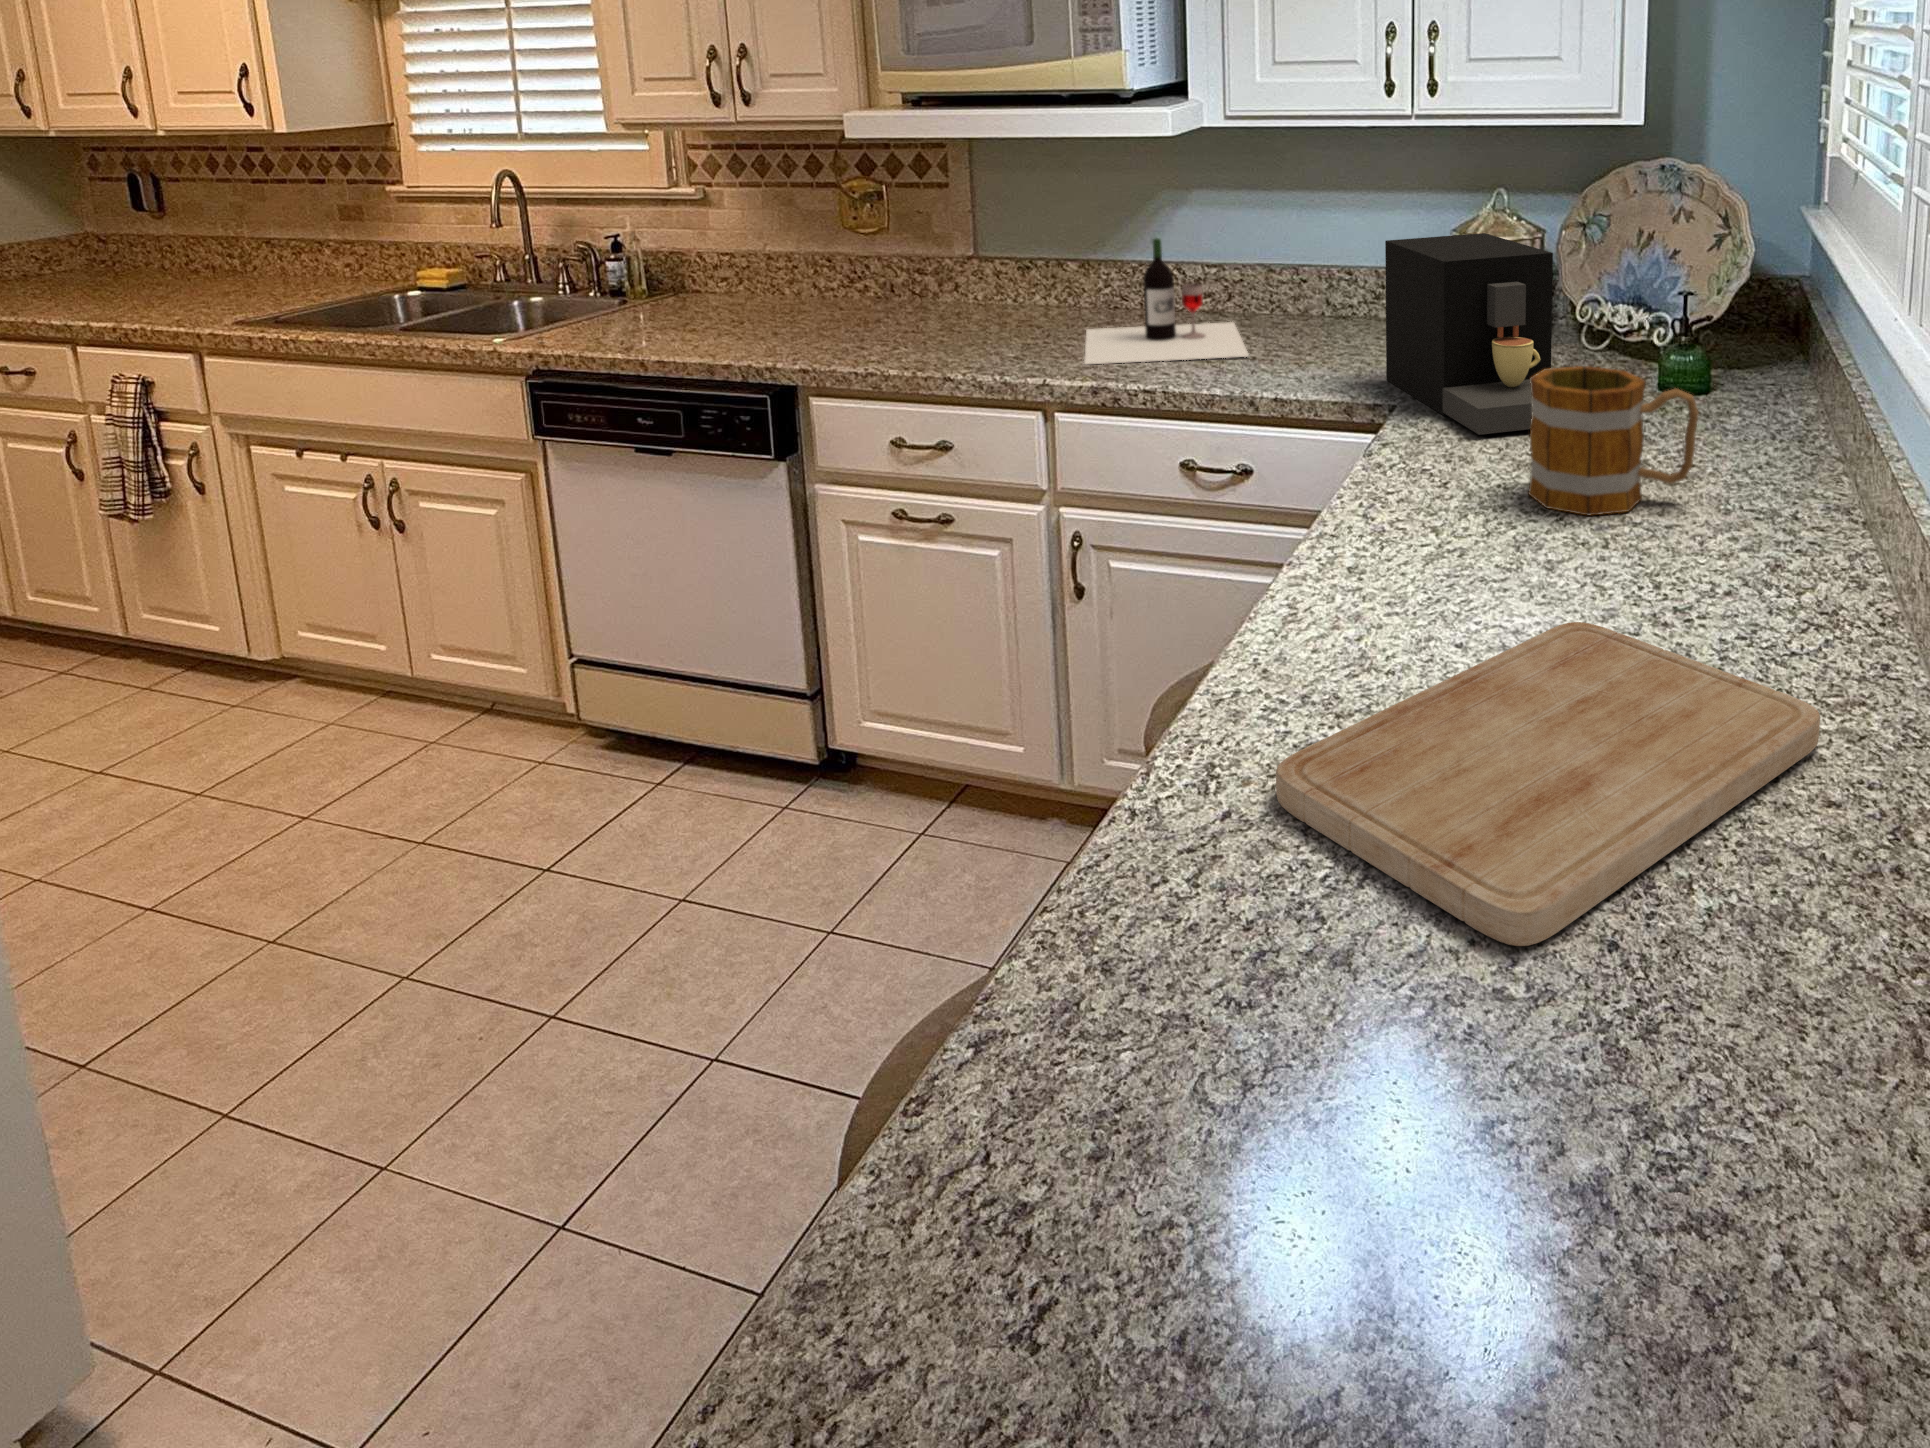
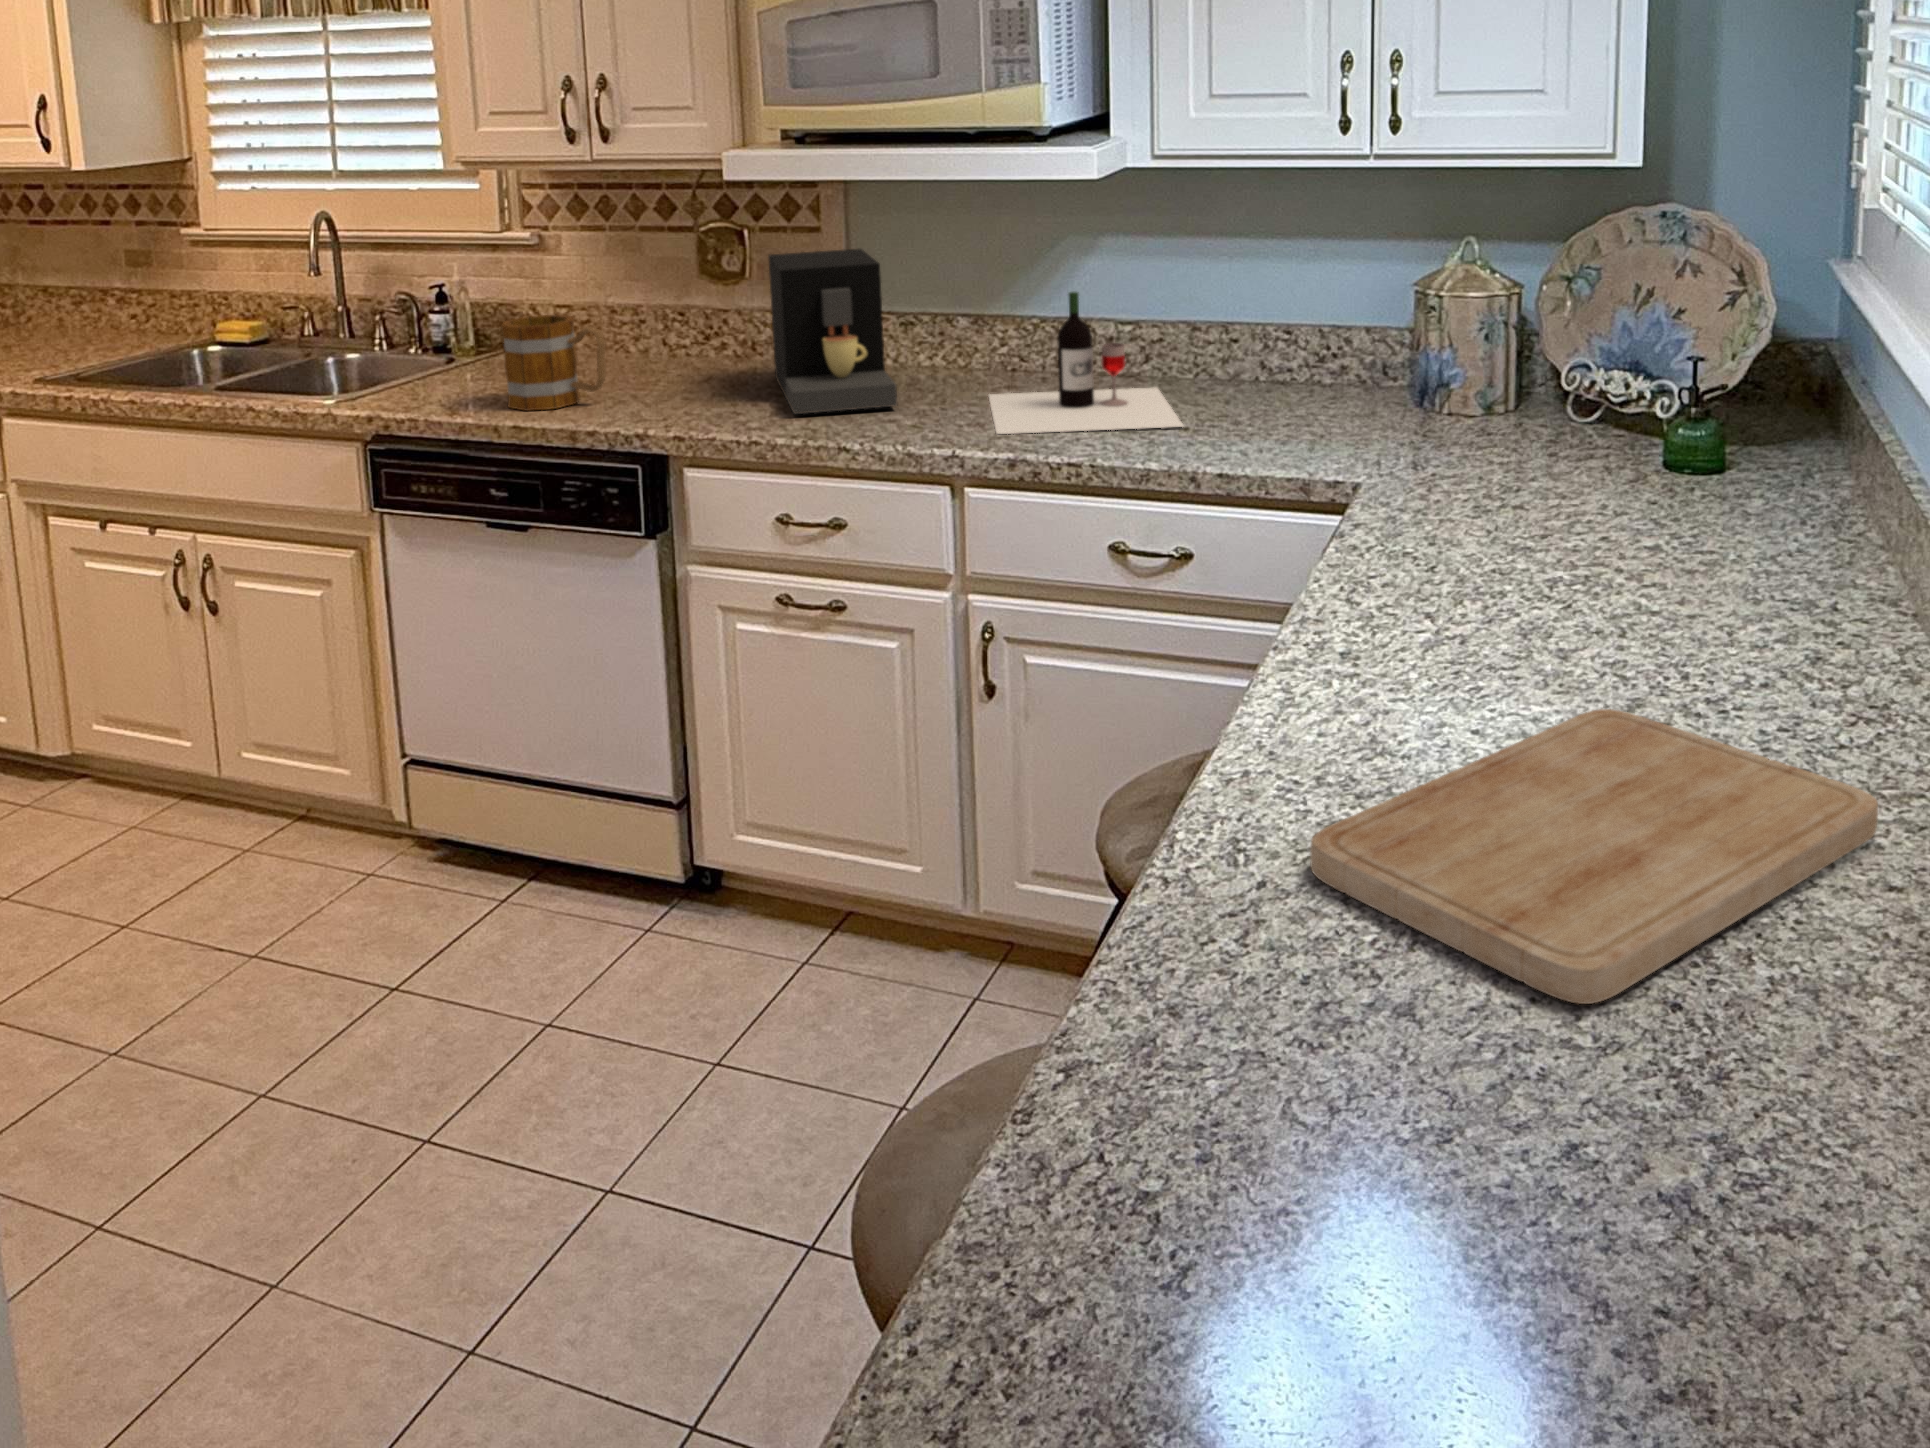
coffee maker: present [1385,233,1553,435] -> present [768,249,897,414]
mug: present [1528,366,1699,515] -> present [502,314,606,411]

